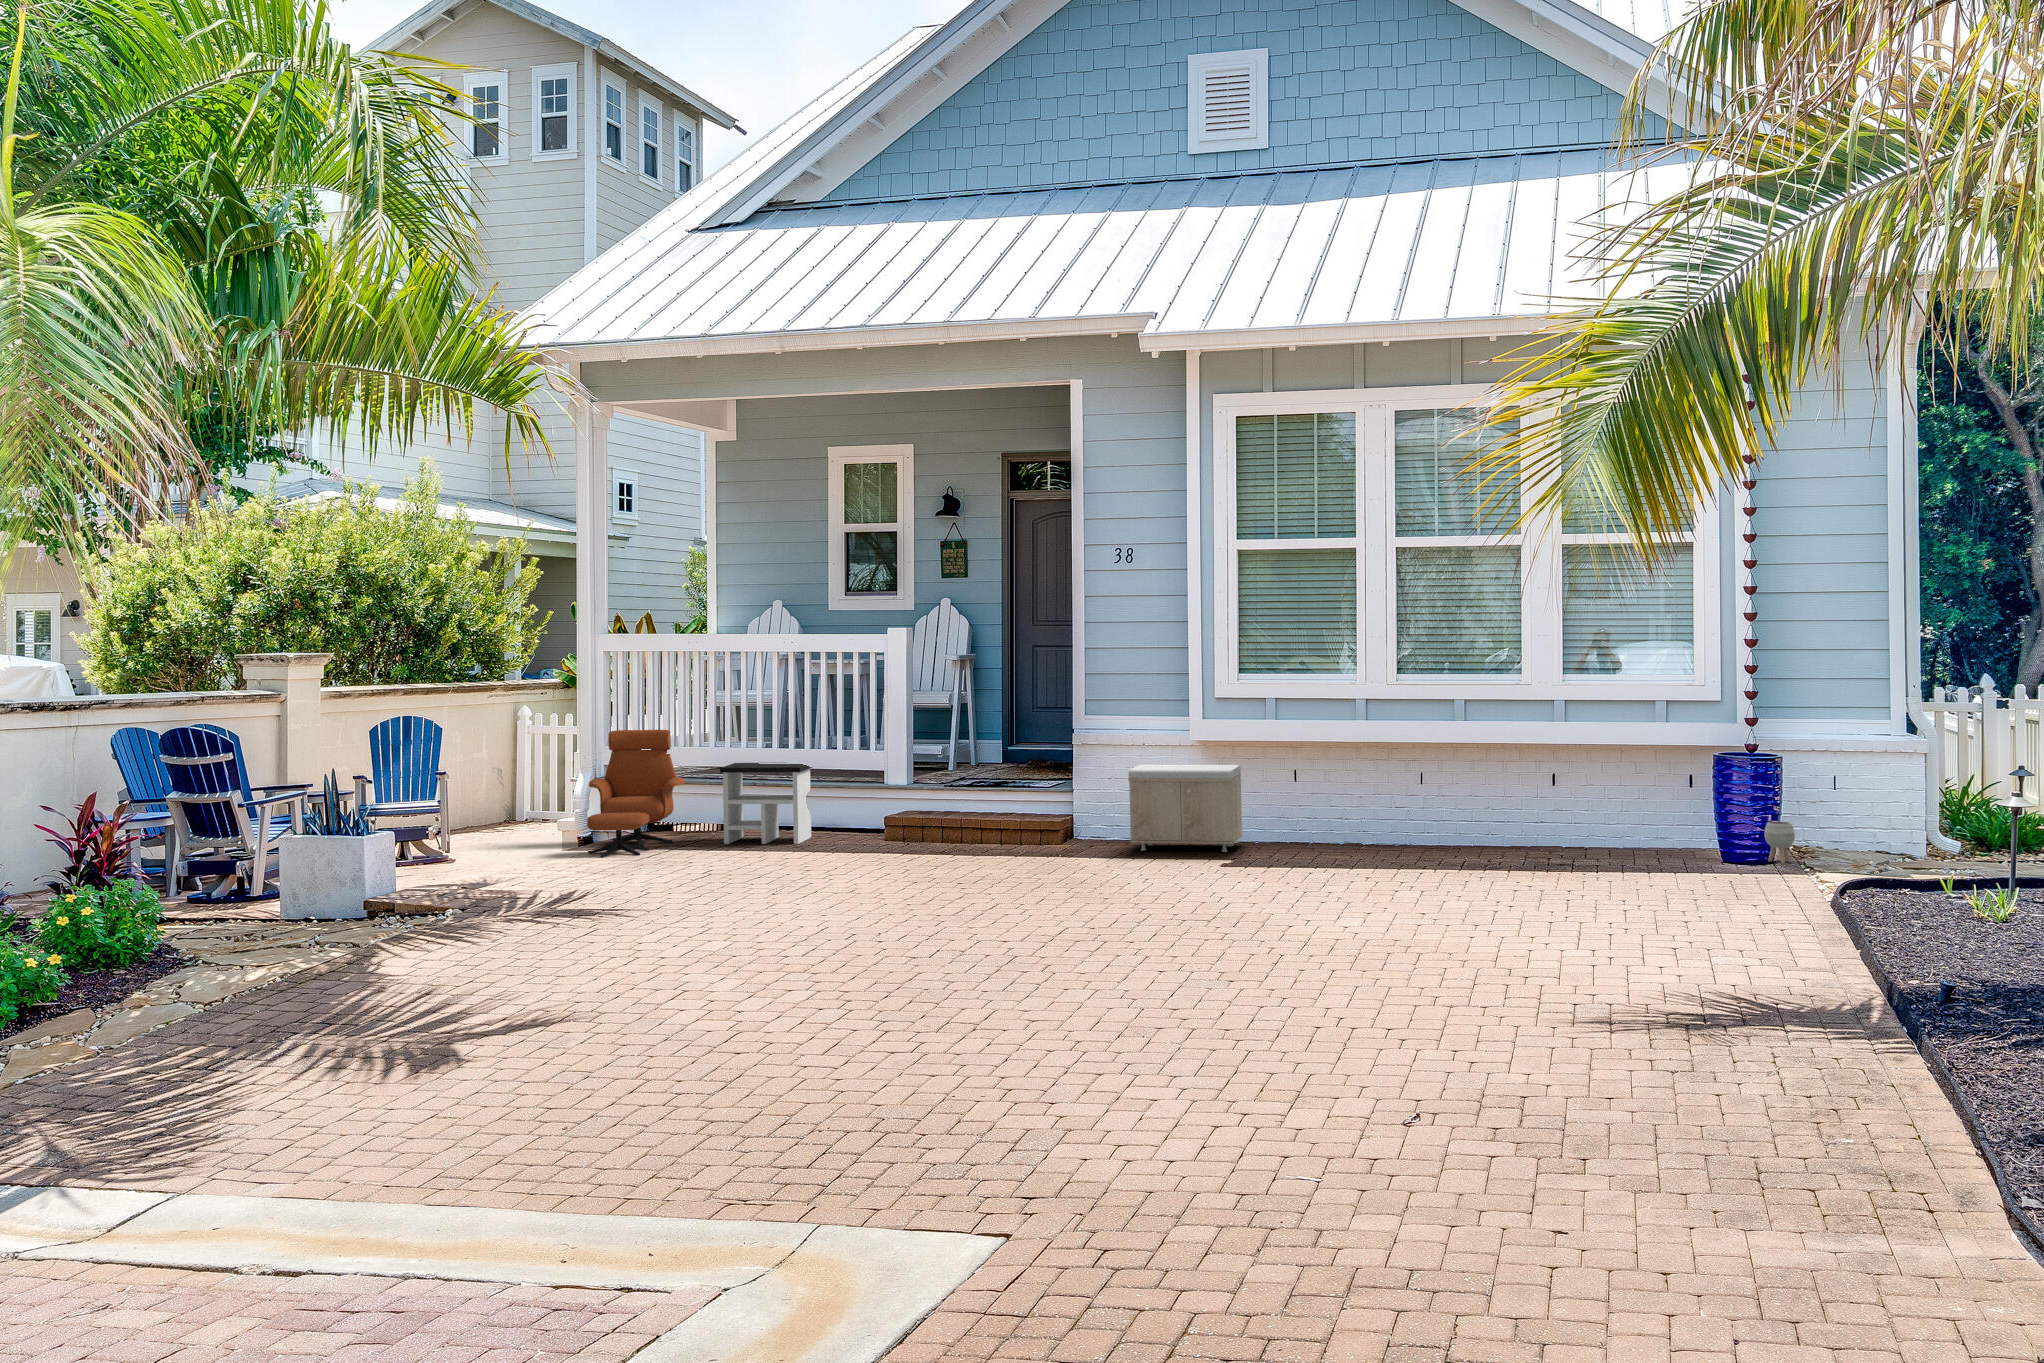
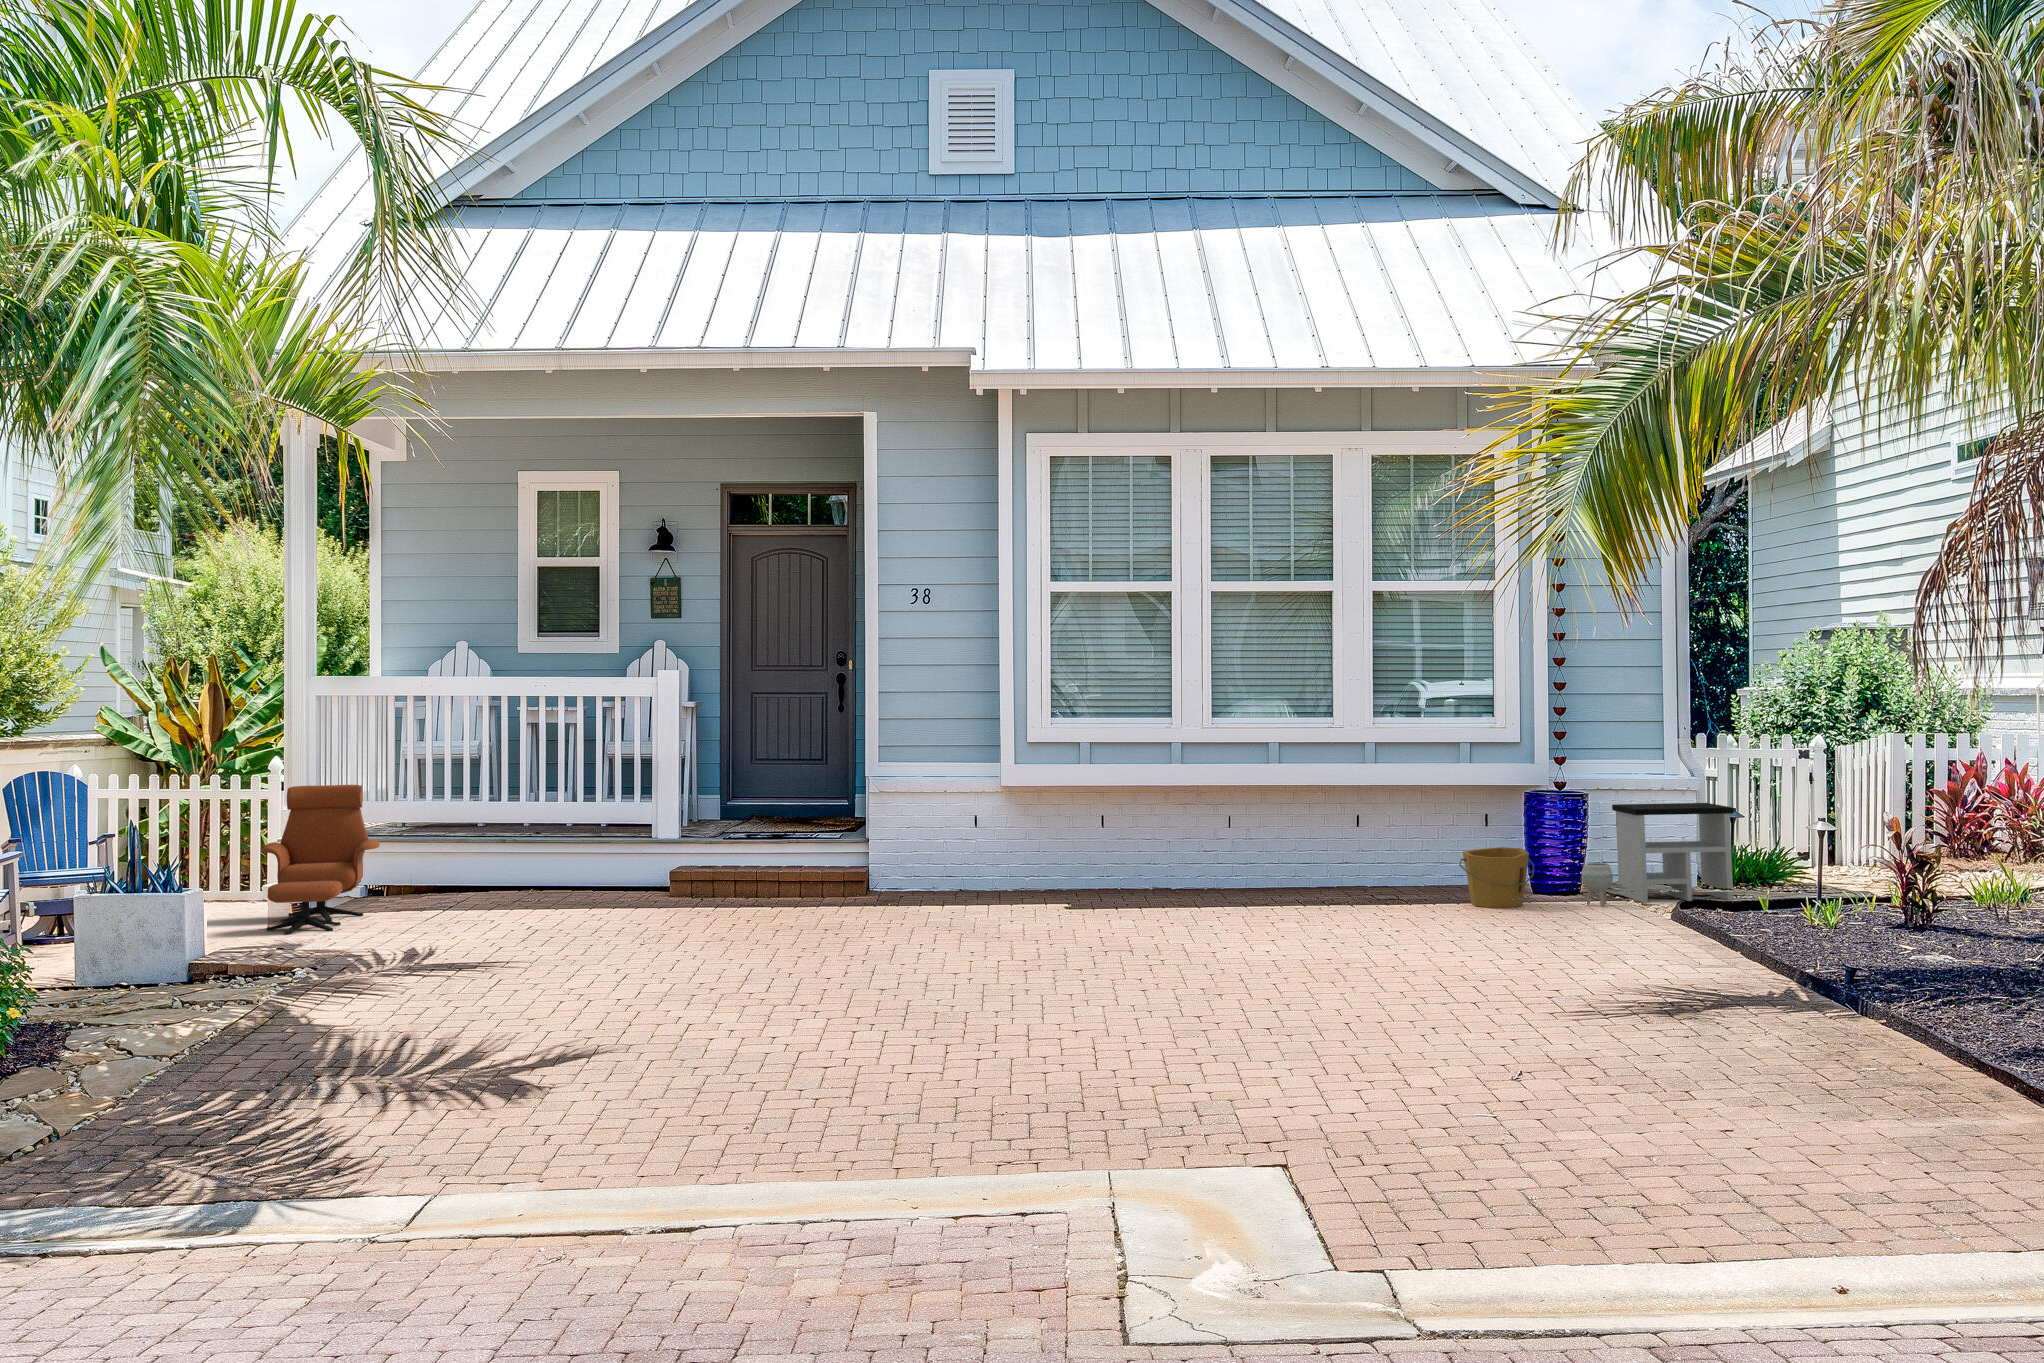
side table: present [720,762,812,844] -> present [1612,803,1734,902]
storage bench: present [1128,764,1242,852] -> none [909,815,1025,911]
bucket: none [1643,804,1718,862] -> present [1459,847,1534,908]

